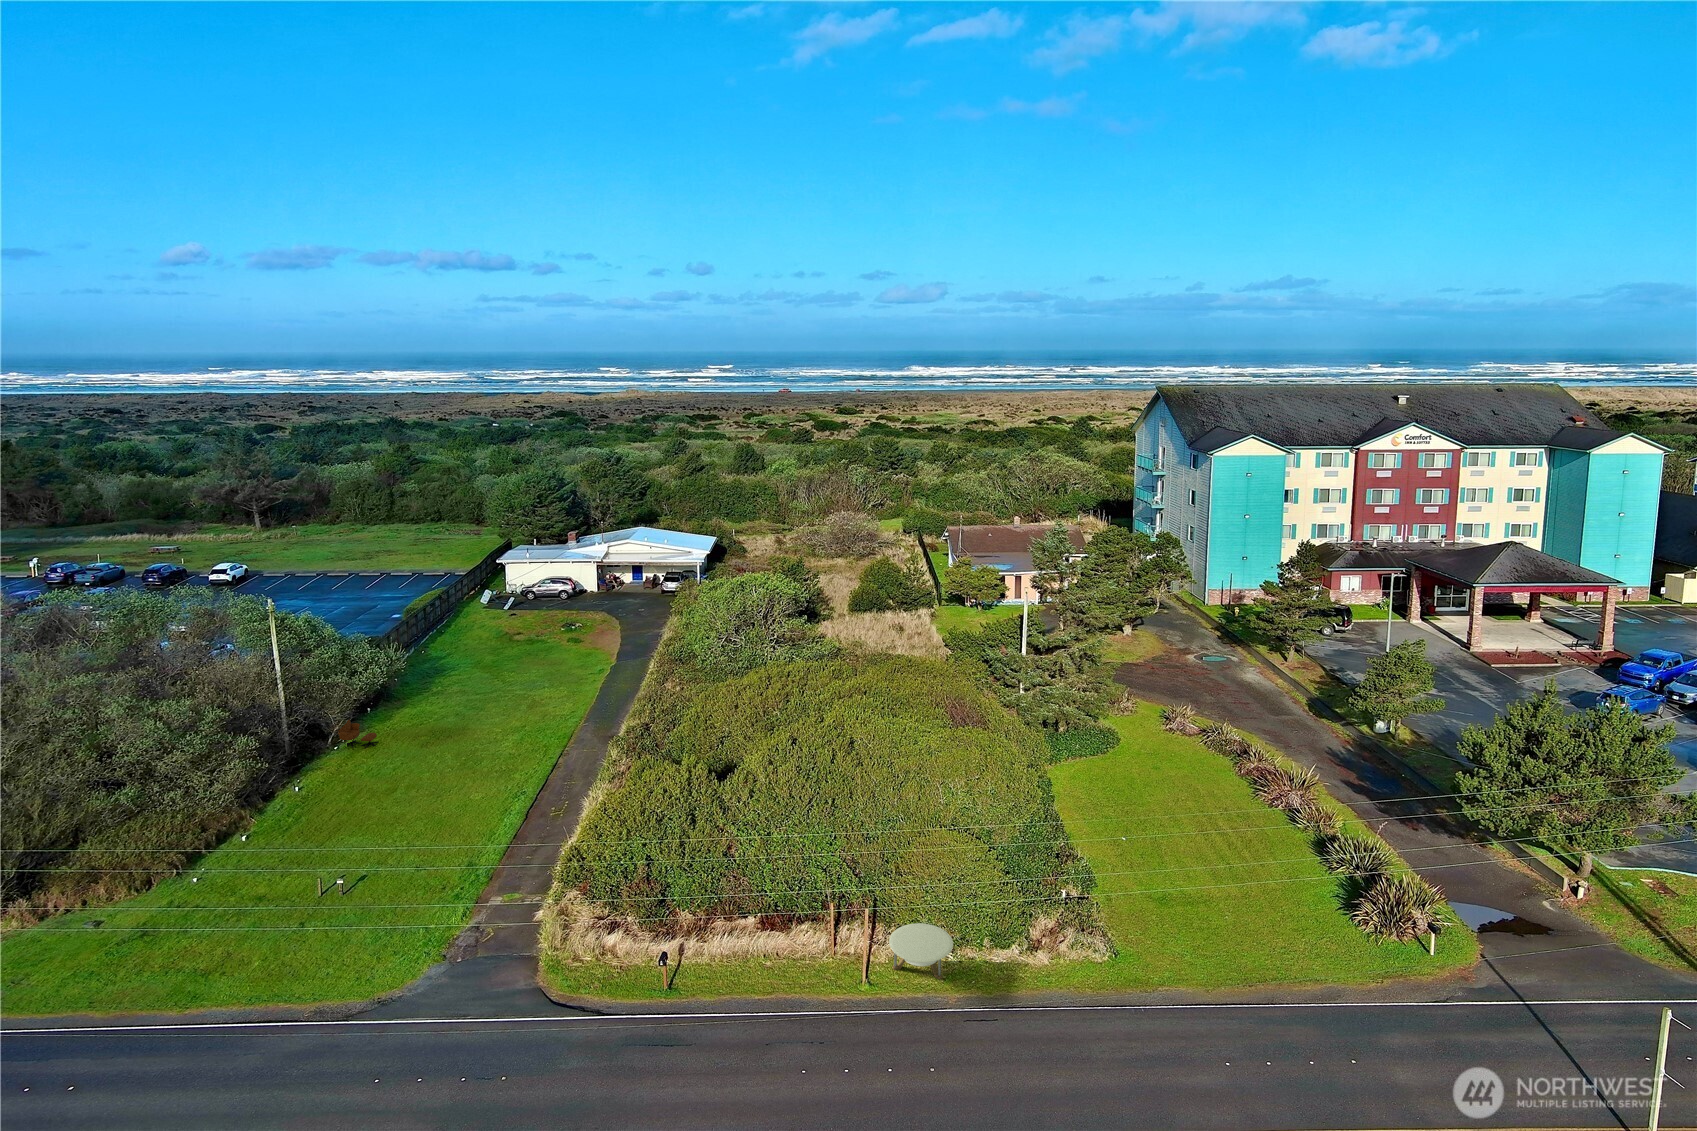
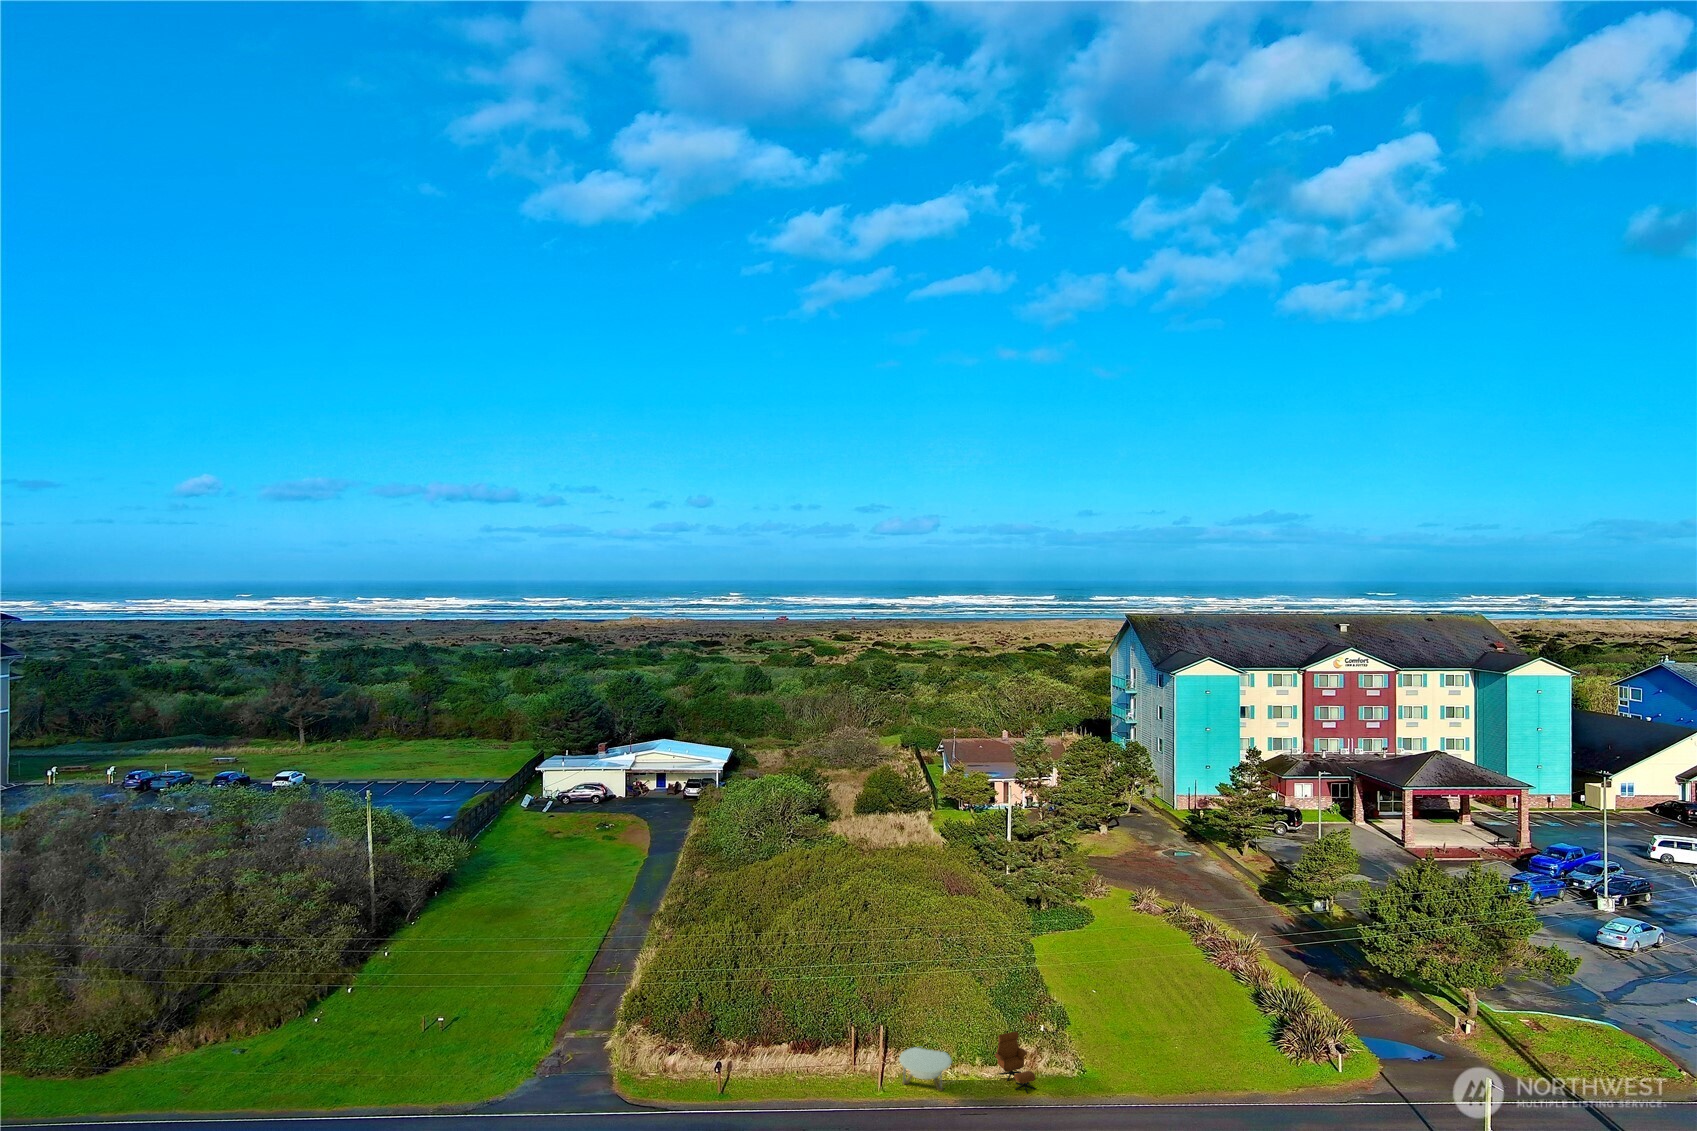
lounge chair: present [338,720,378,748] -> present [995,1032,1036,1093]

